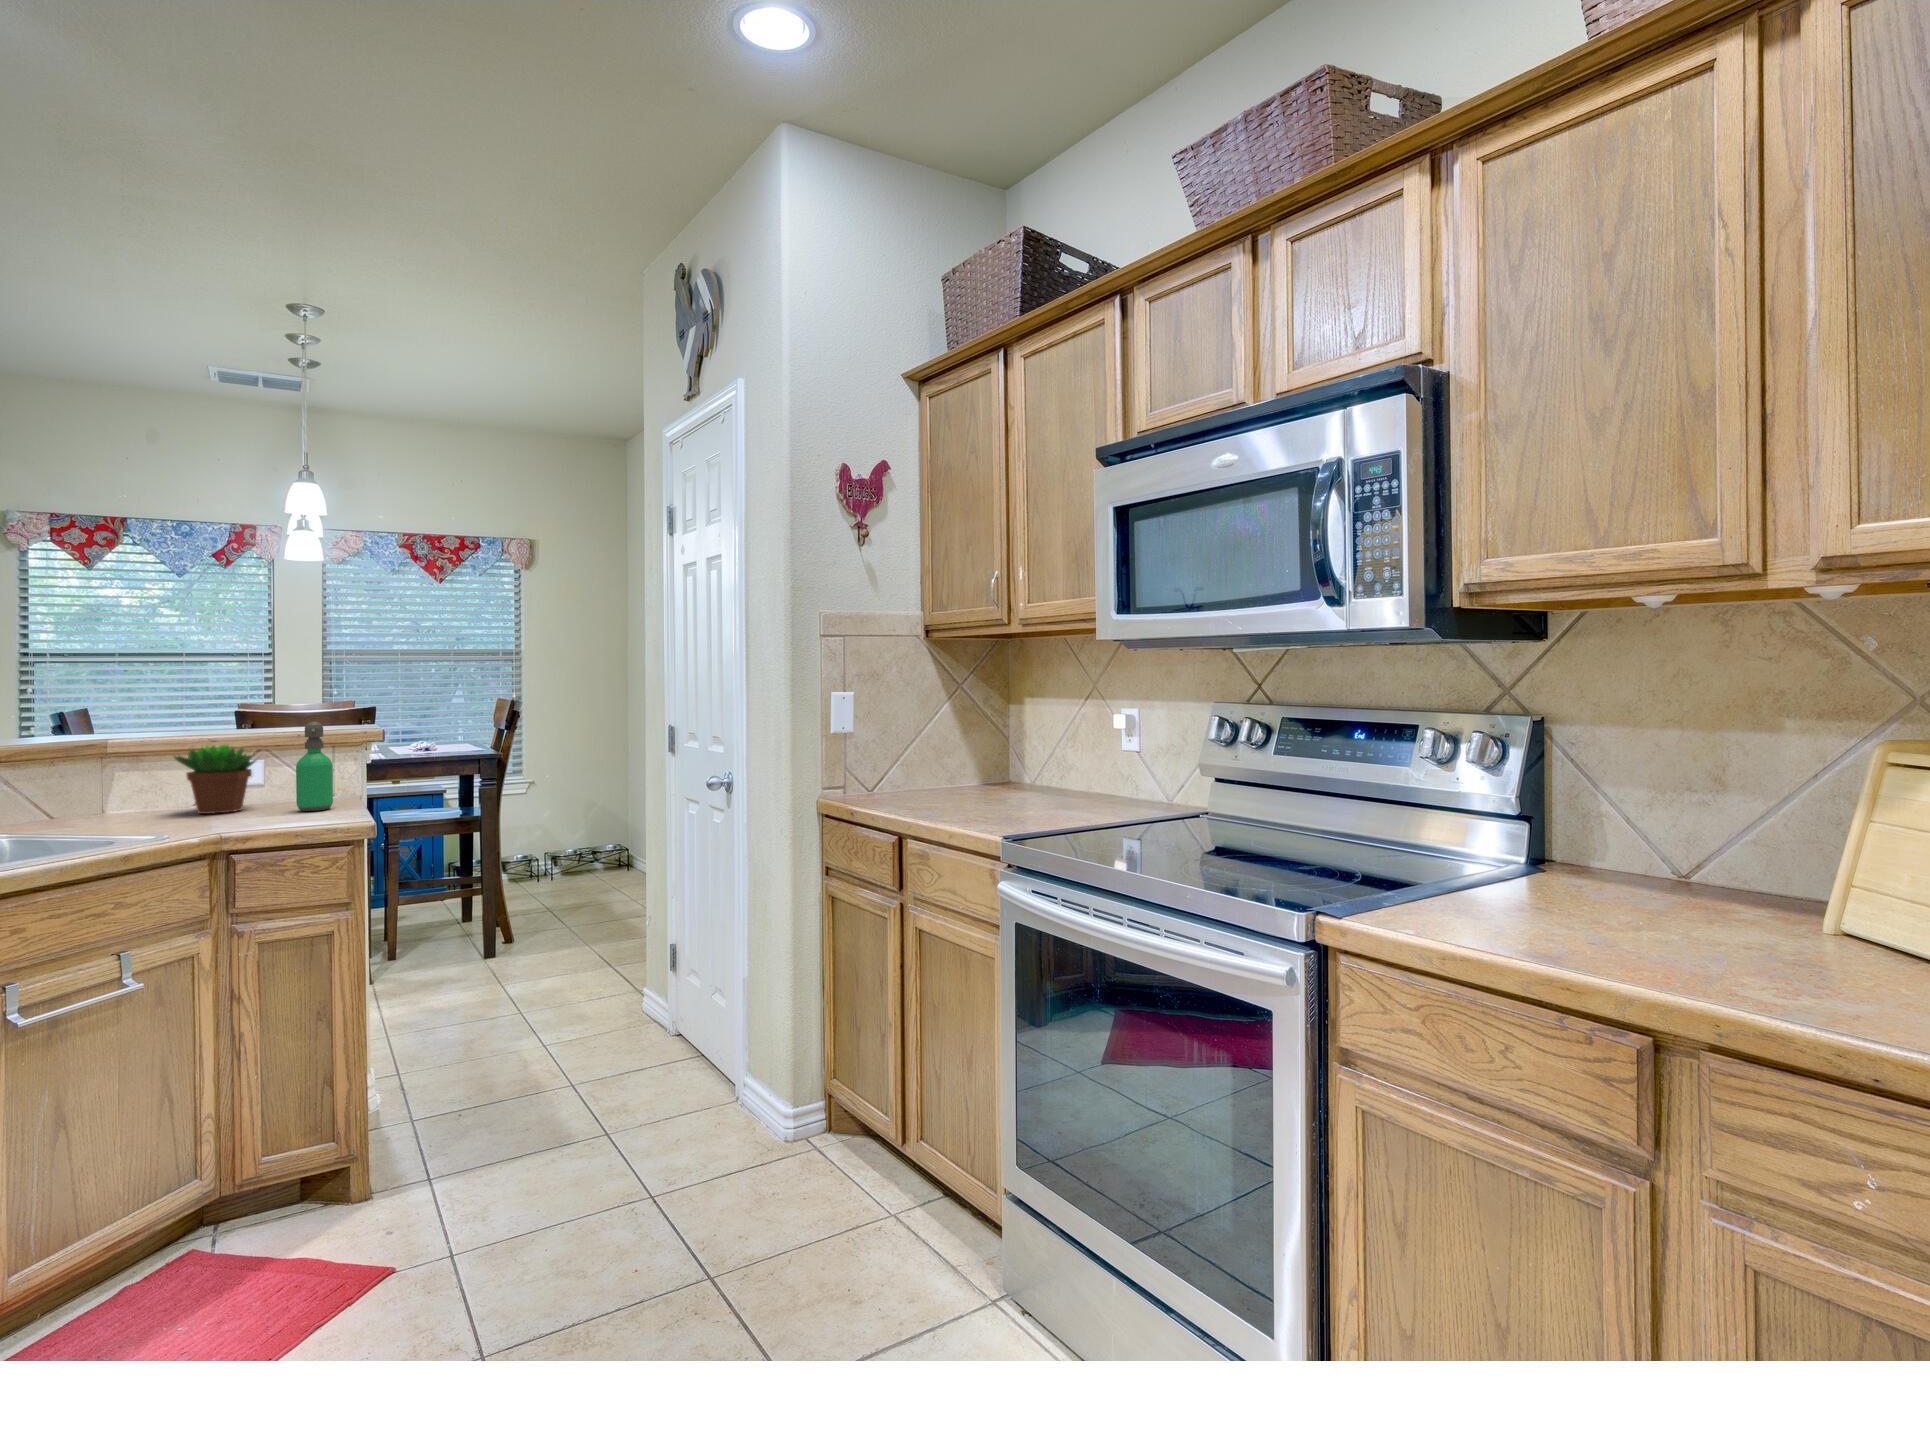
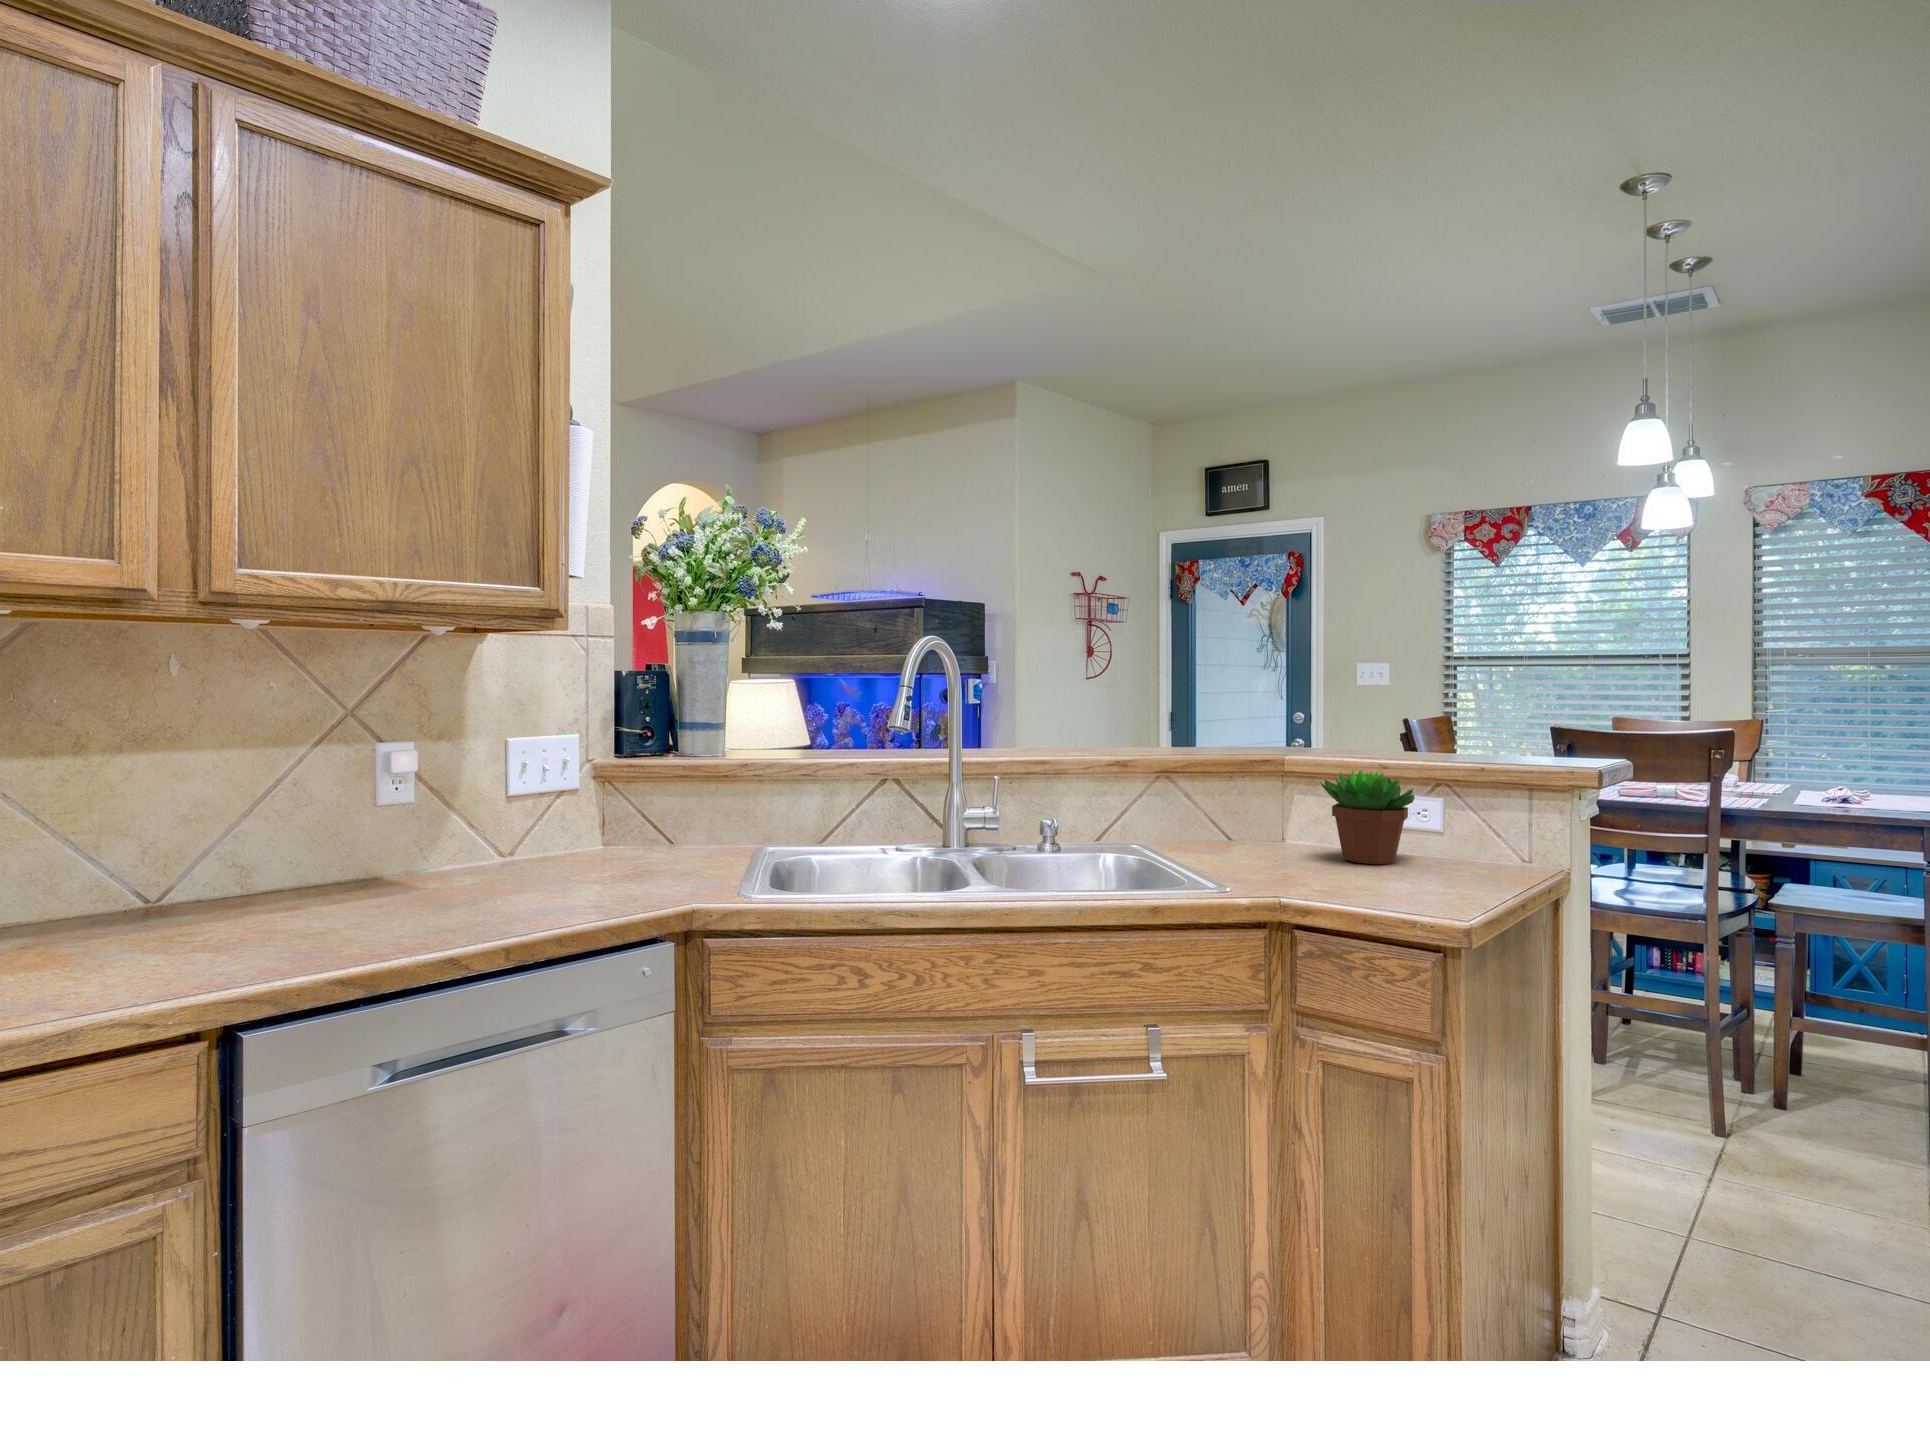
soap dispenser: present [296,722,333,811] -> none [1436,752,1487,886]

